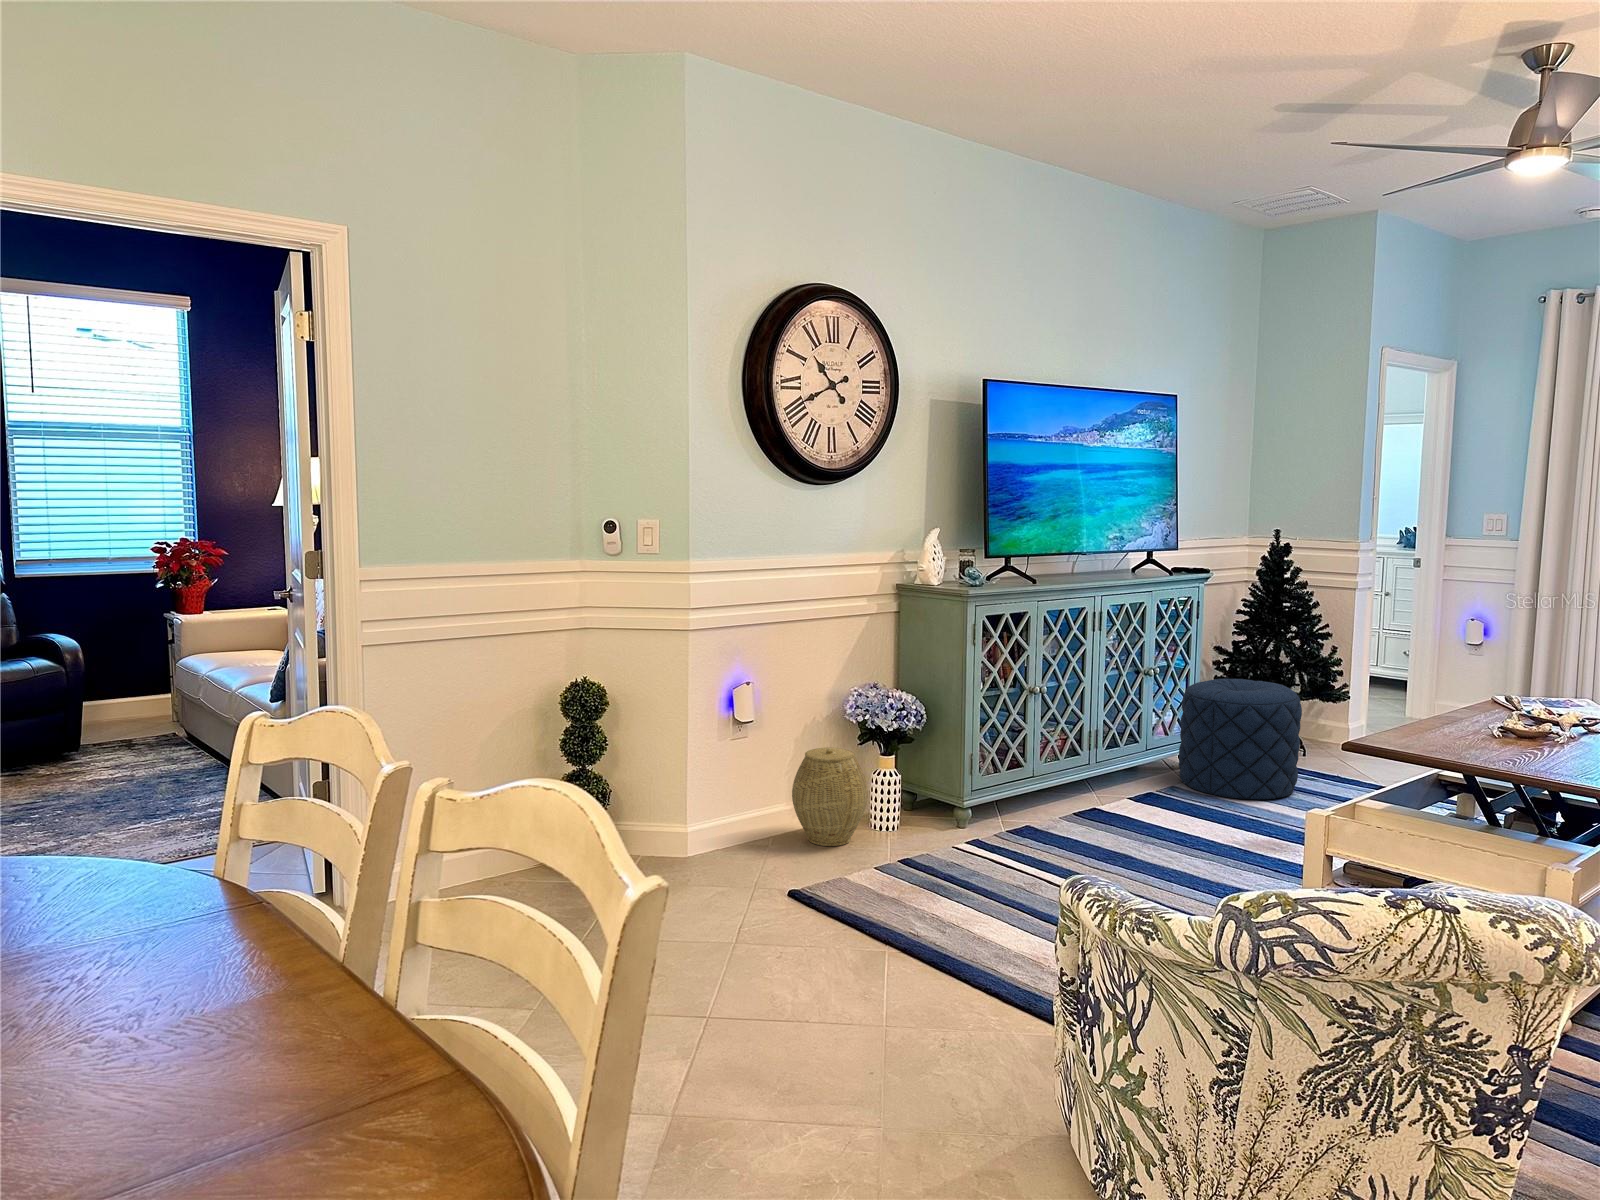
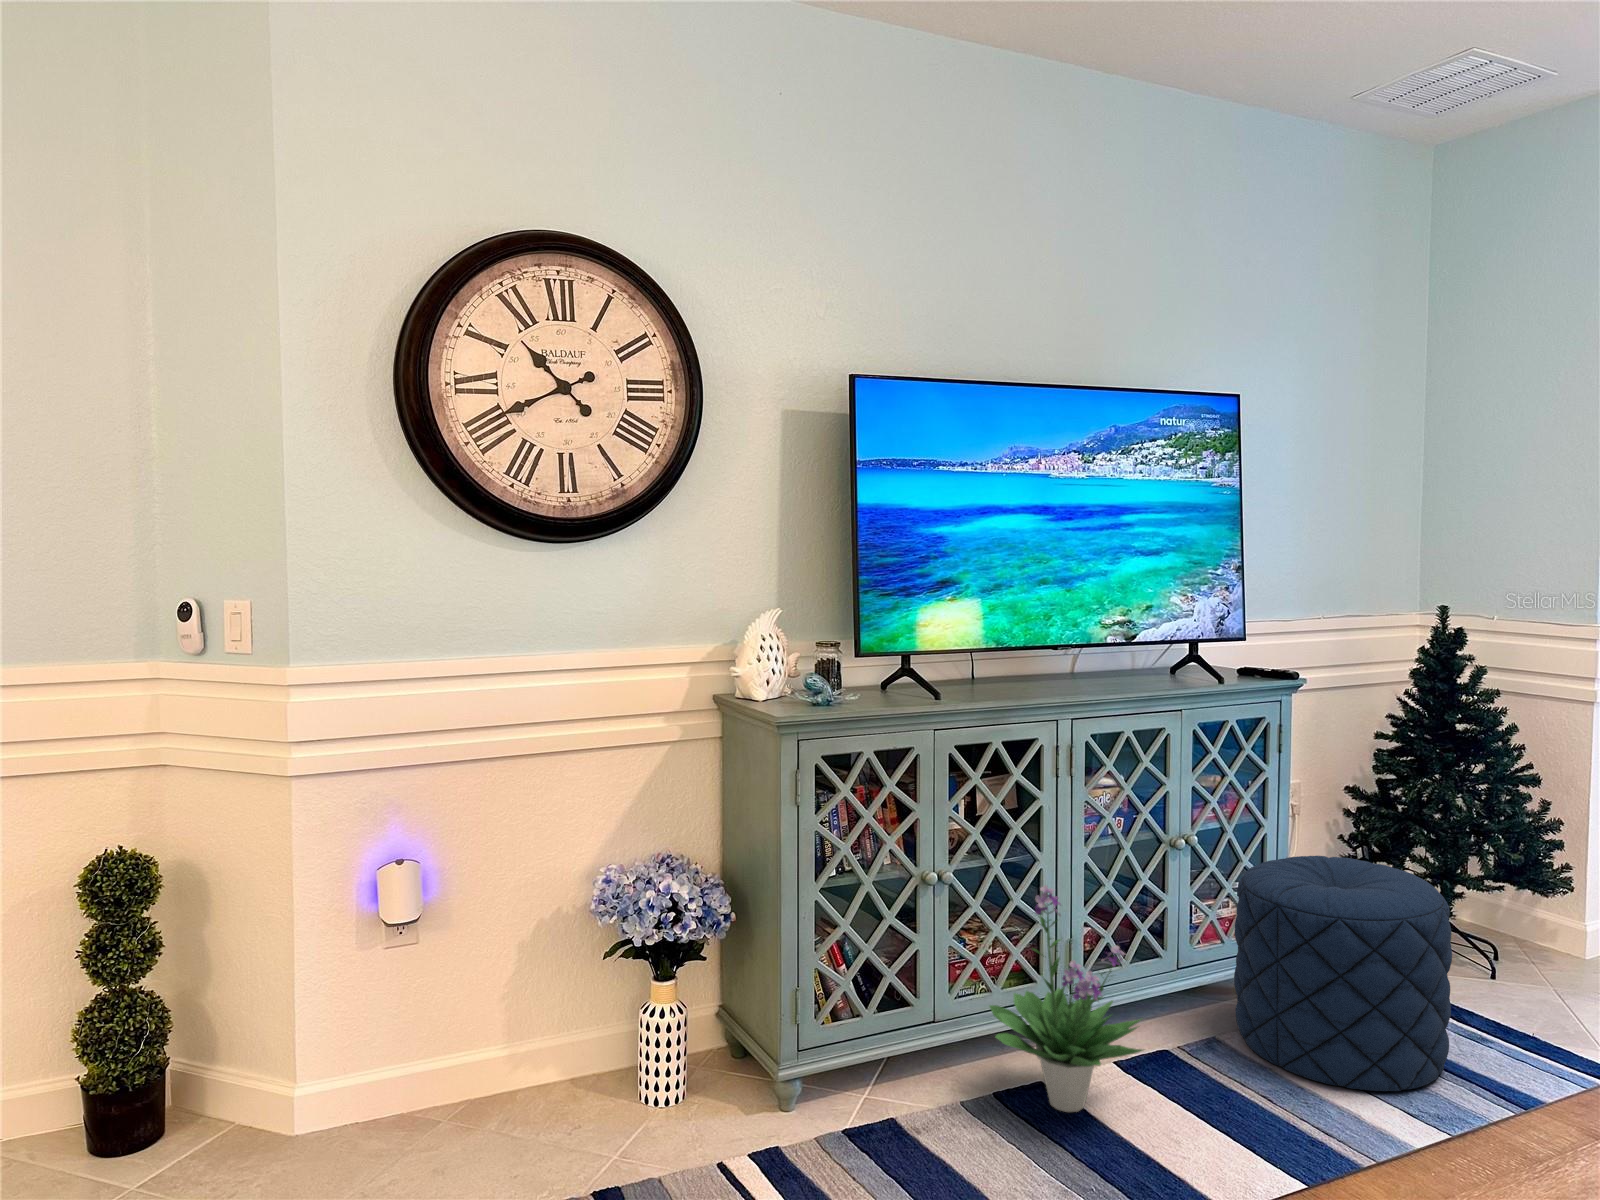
potted plant: none [1064,691,1162,817] -> present [990,885,1143,1112]
woven basket: present [792,747,868,846] -> none [480,965,608,1141]

